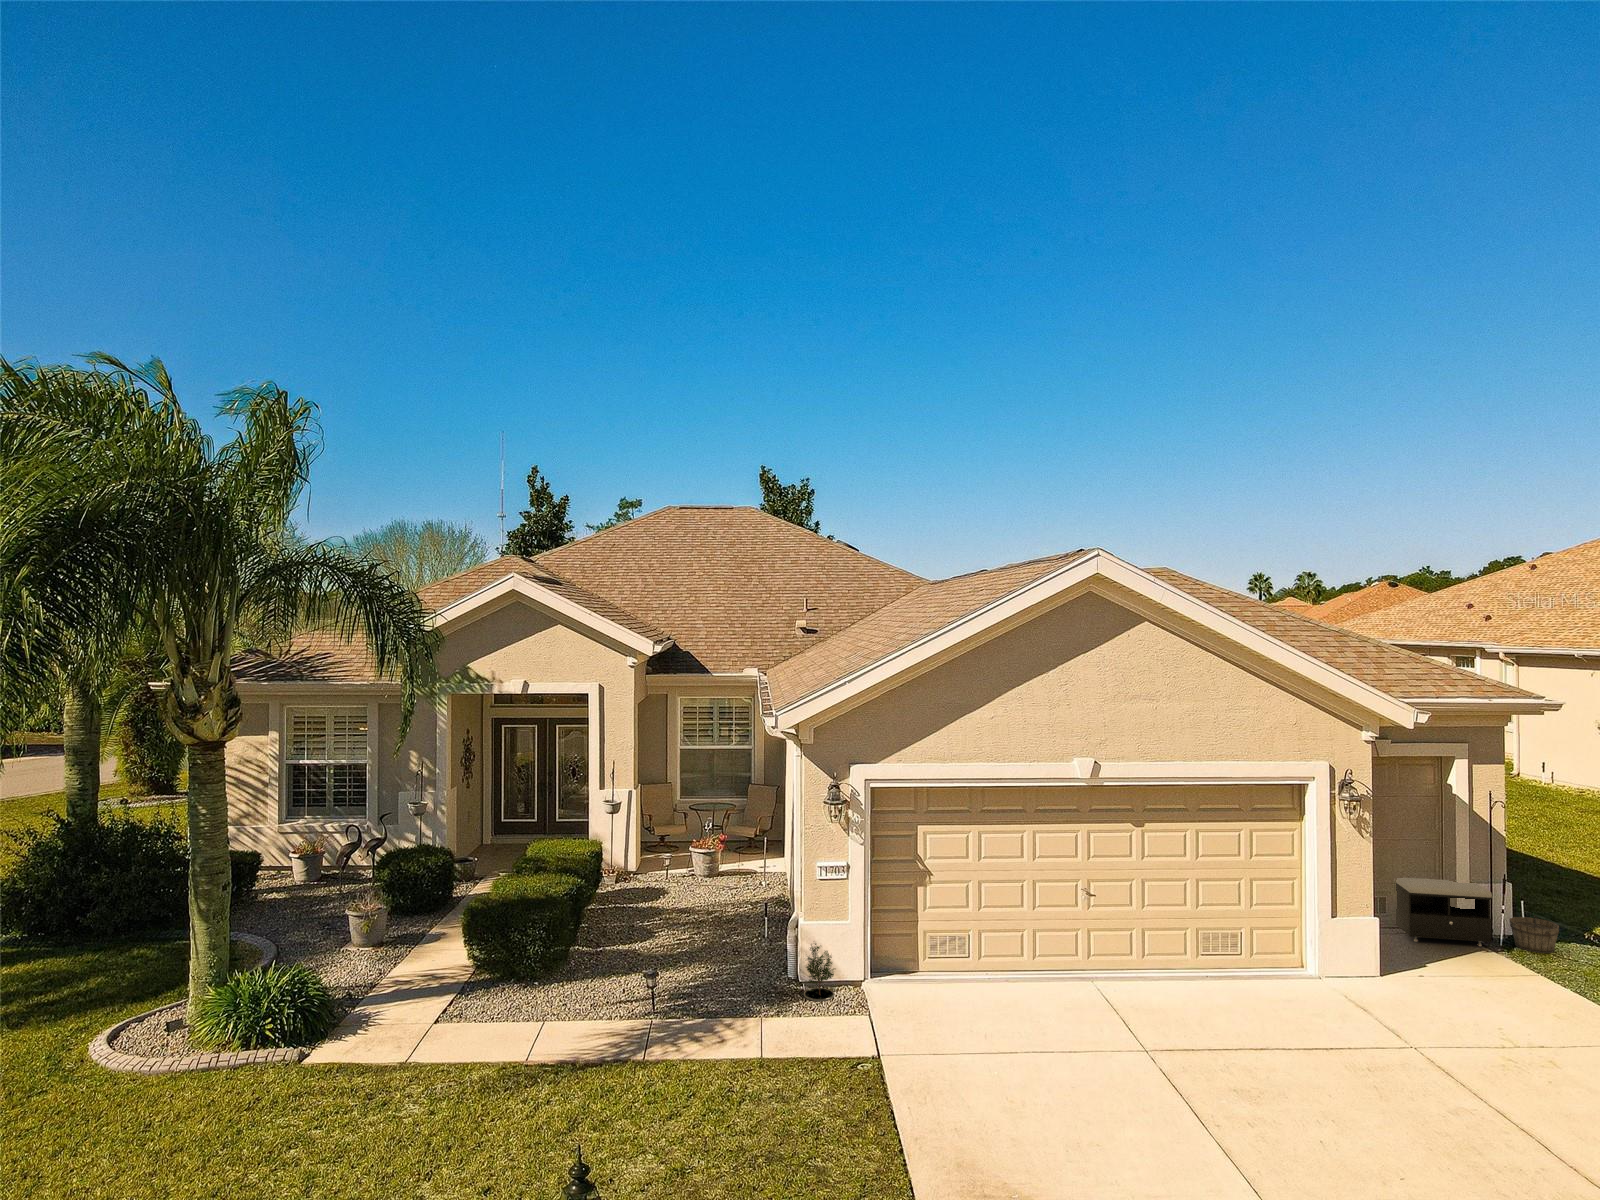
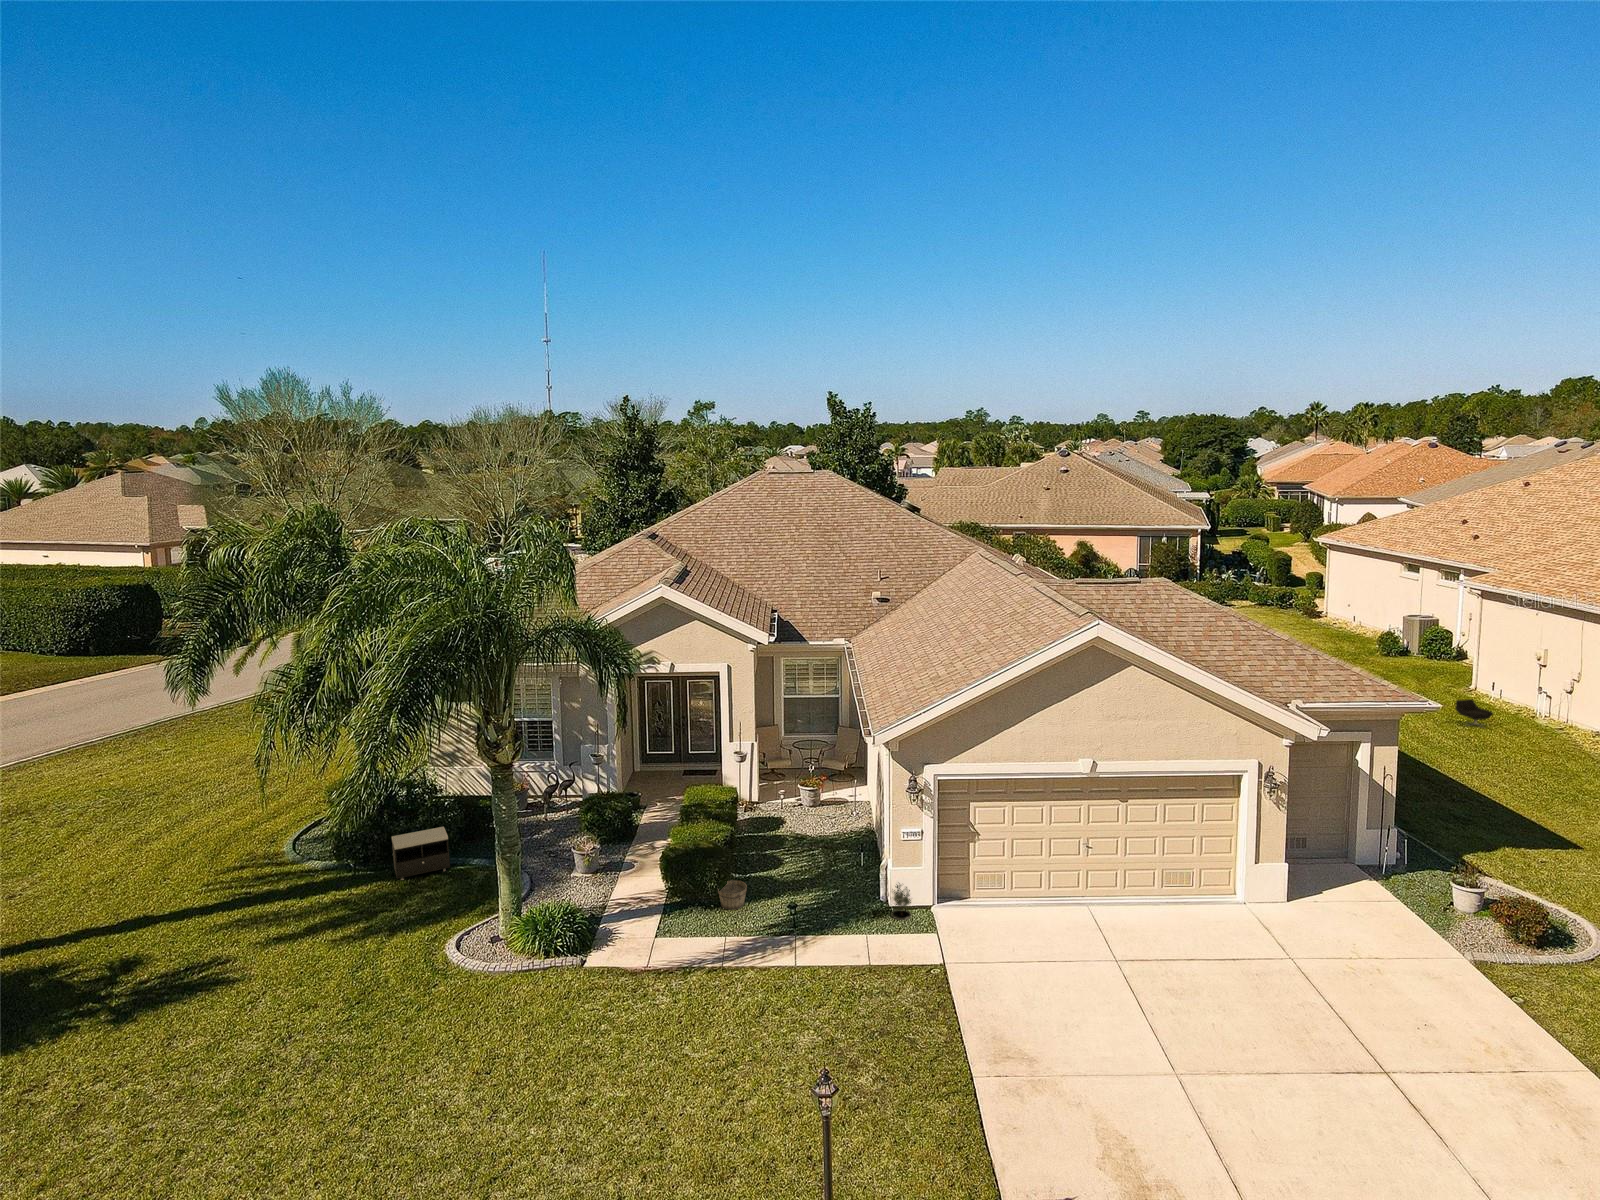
lounge chair: none [1509,775,1557,809] -> present [1455,699,1493,725]
storage bench: present [1396,878,1492,946] -> present [392,827,450,880]
wooden bucket: present [1510,913,1559,953] -> present [718,880,747,910]

